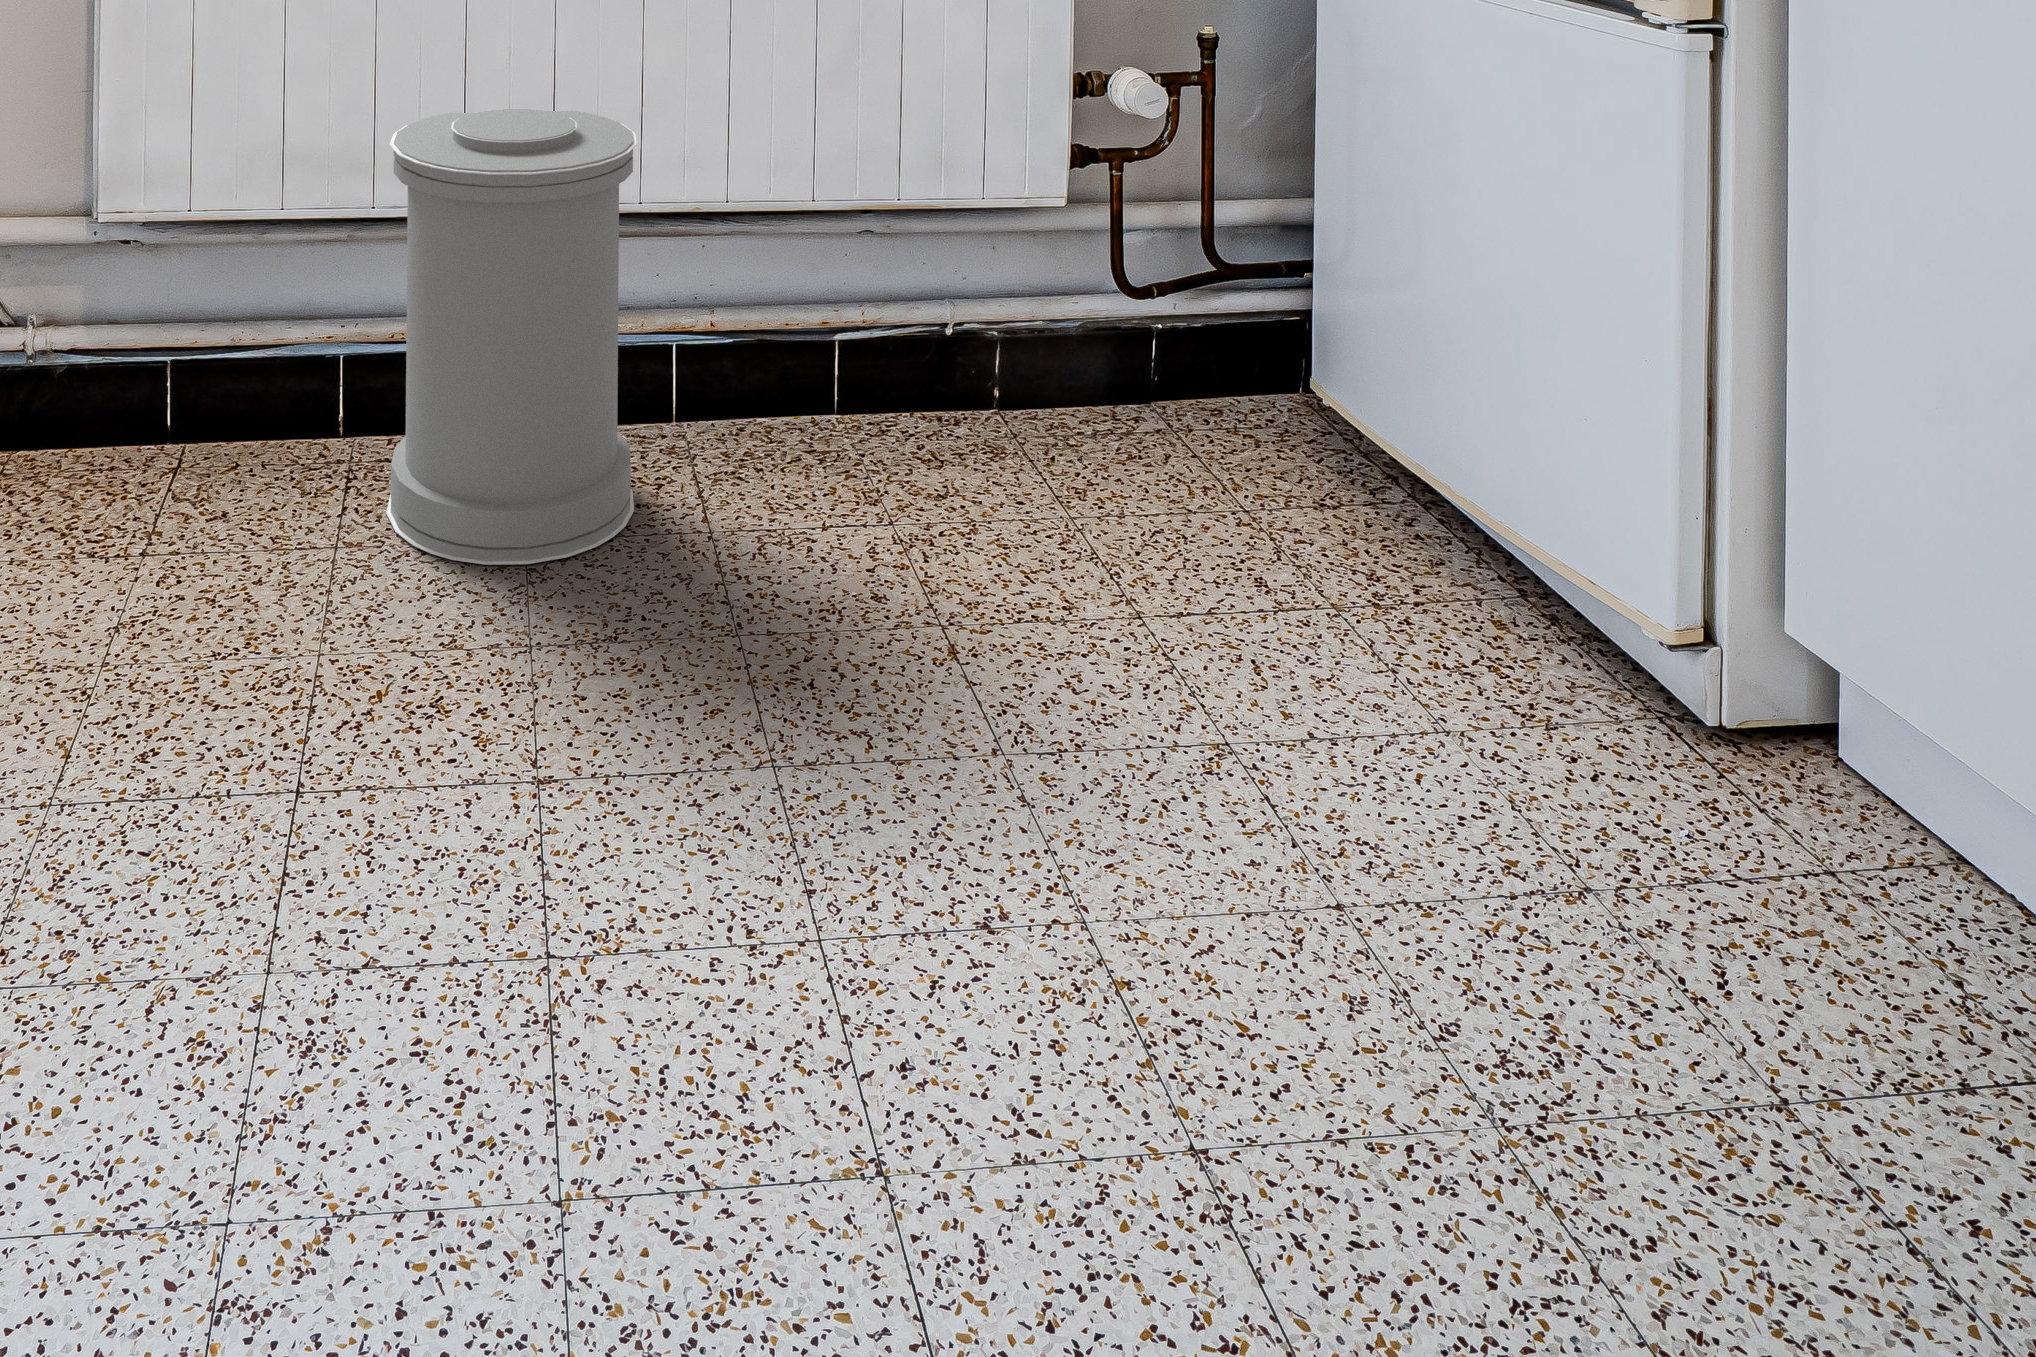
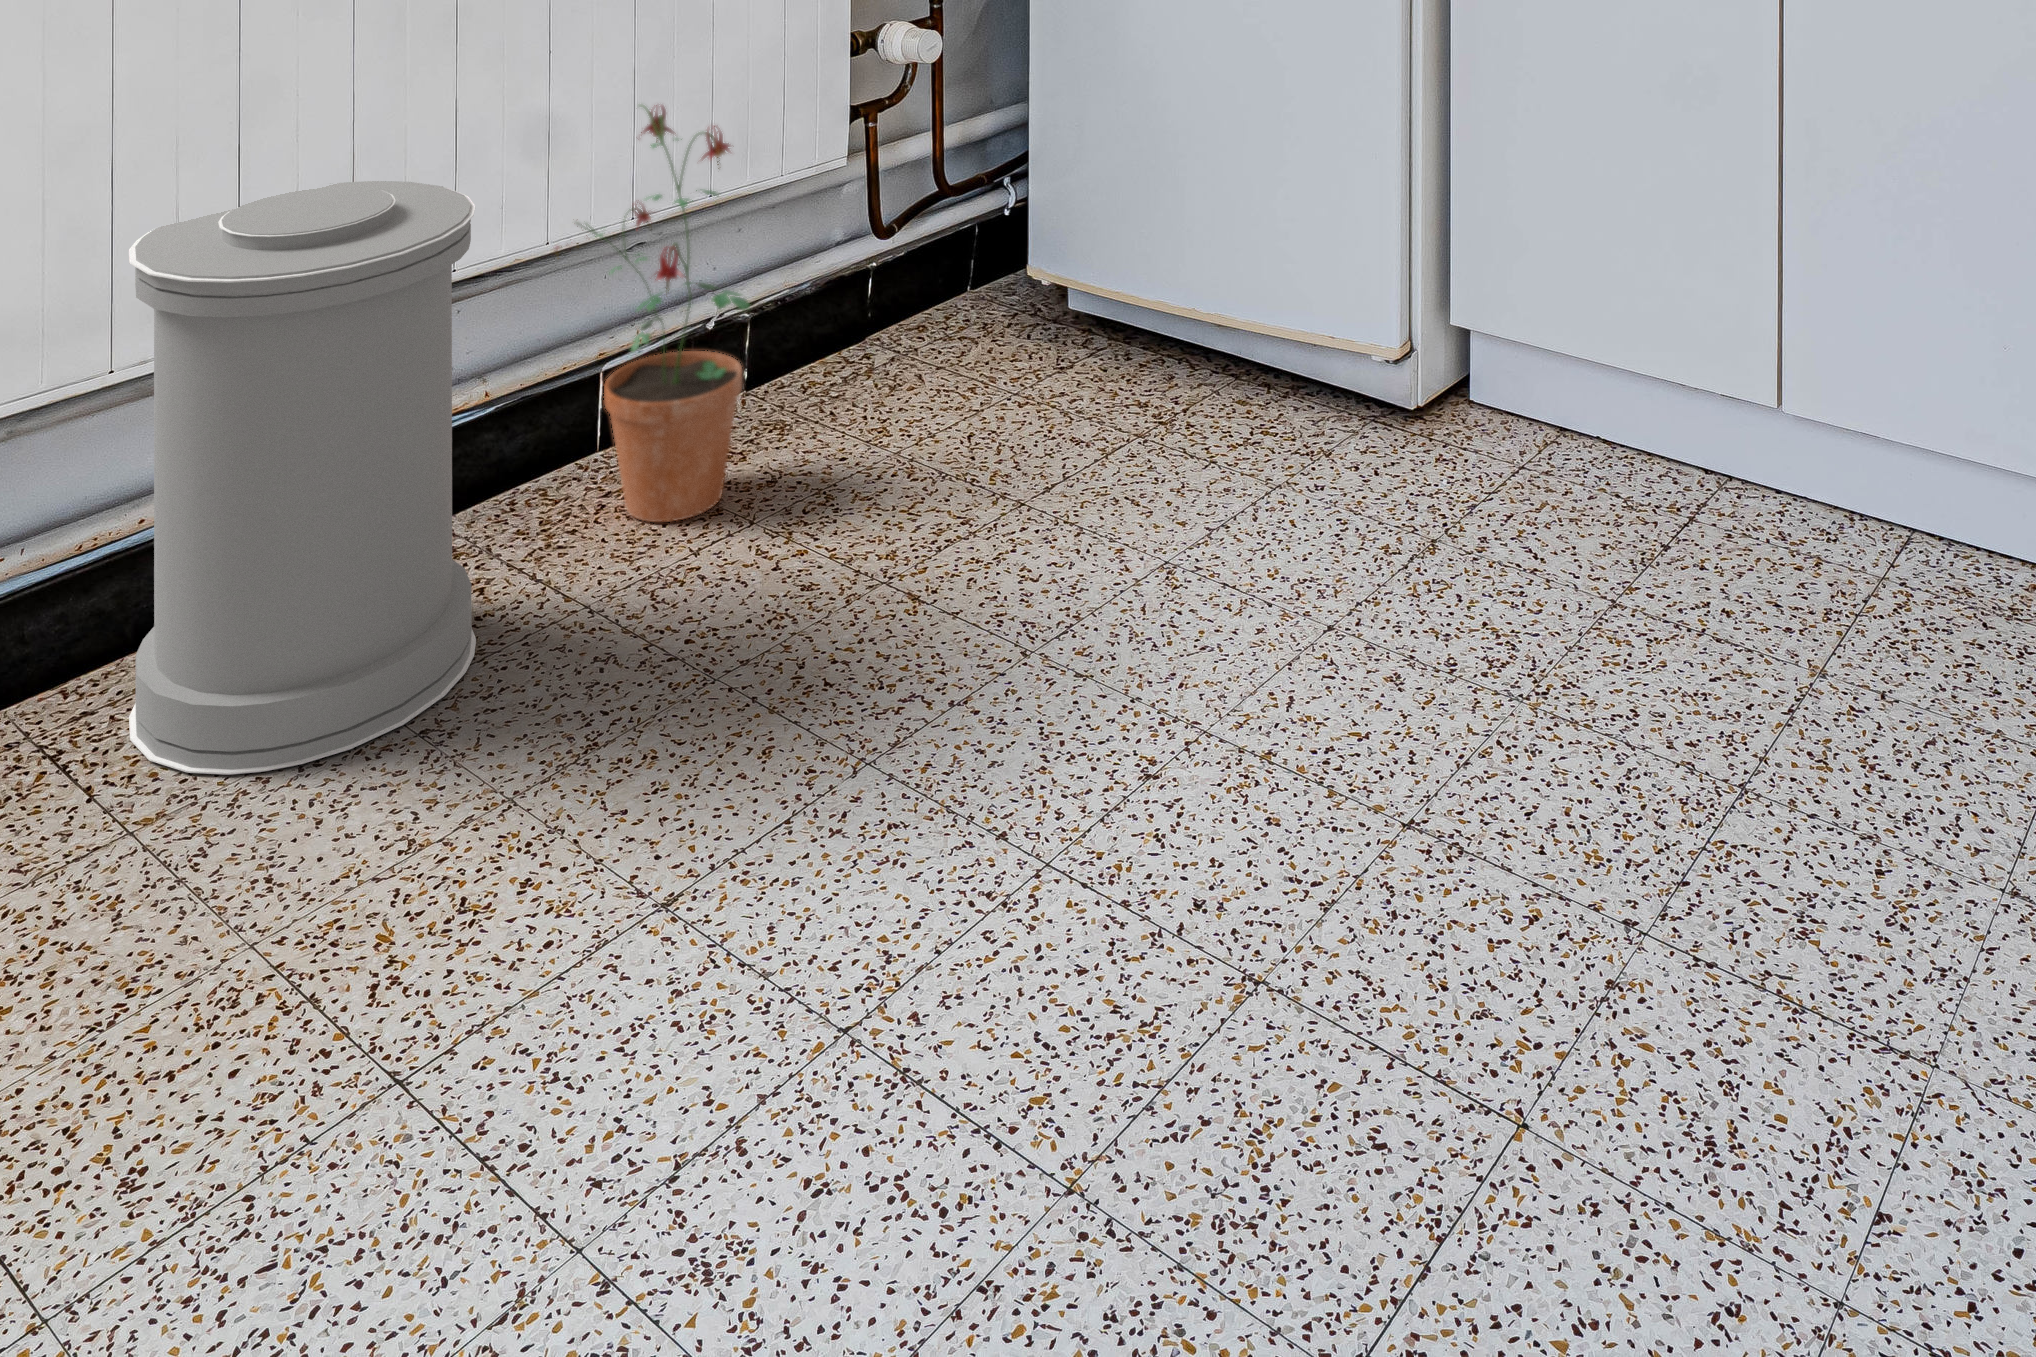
potted plant: none [764,98,928,502] -> present [554,105,750,522]

